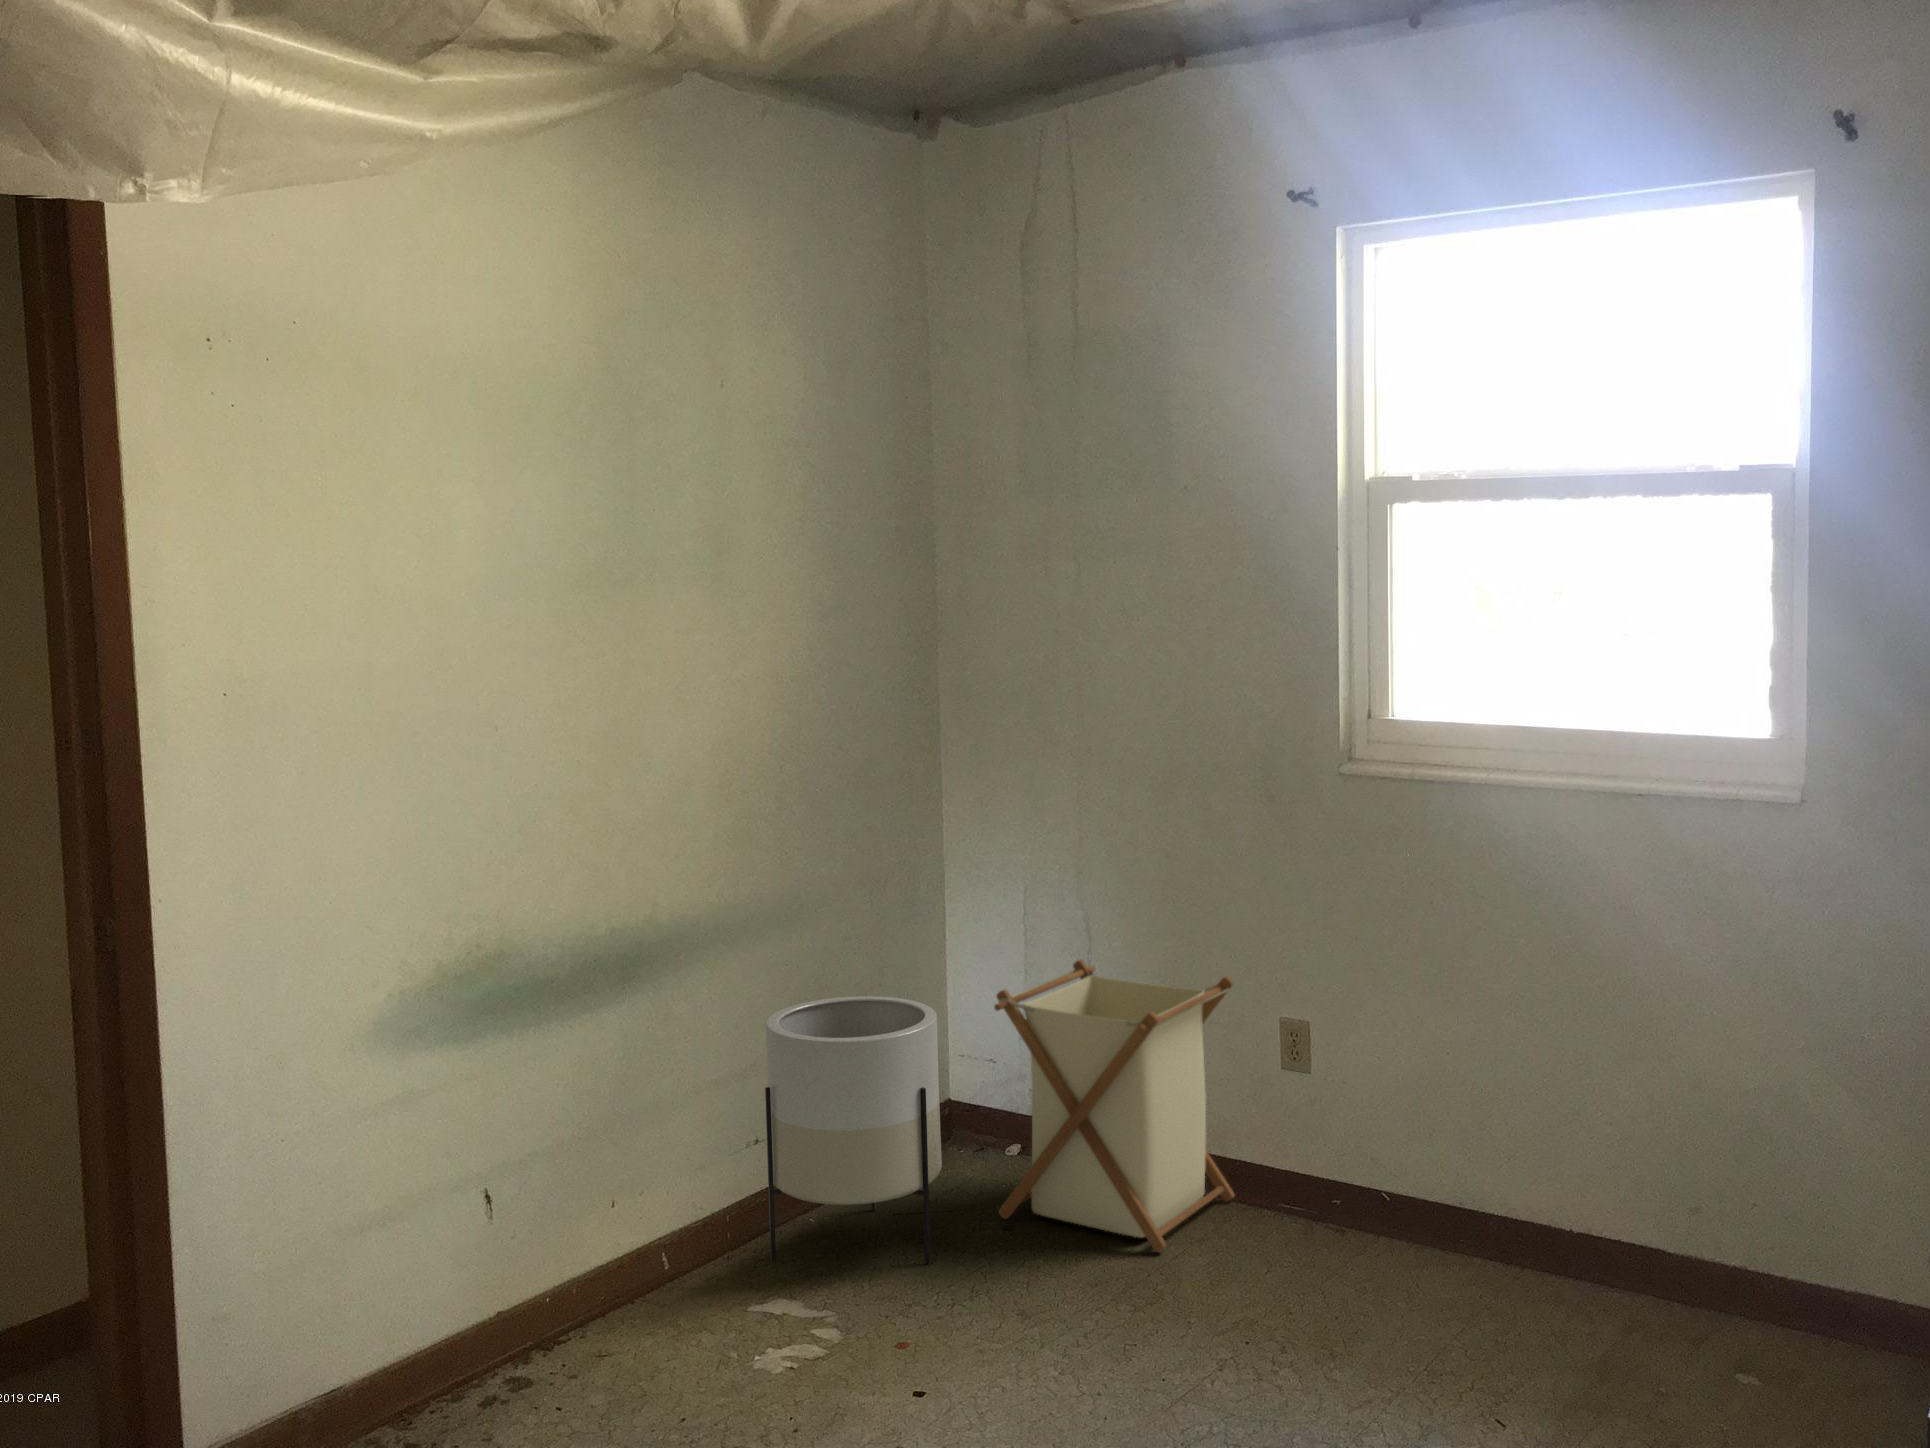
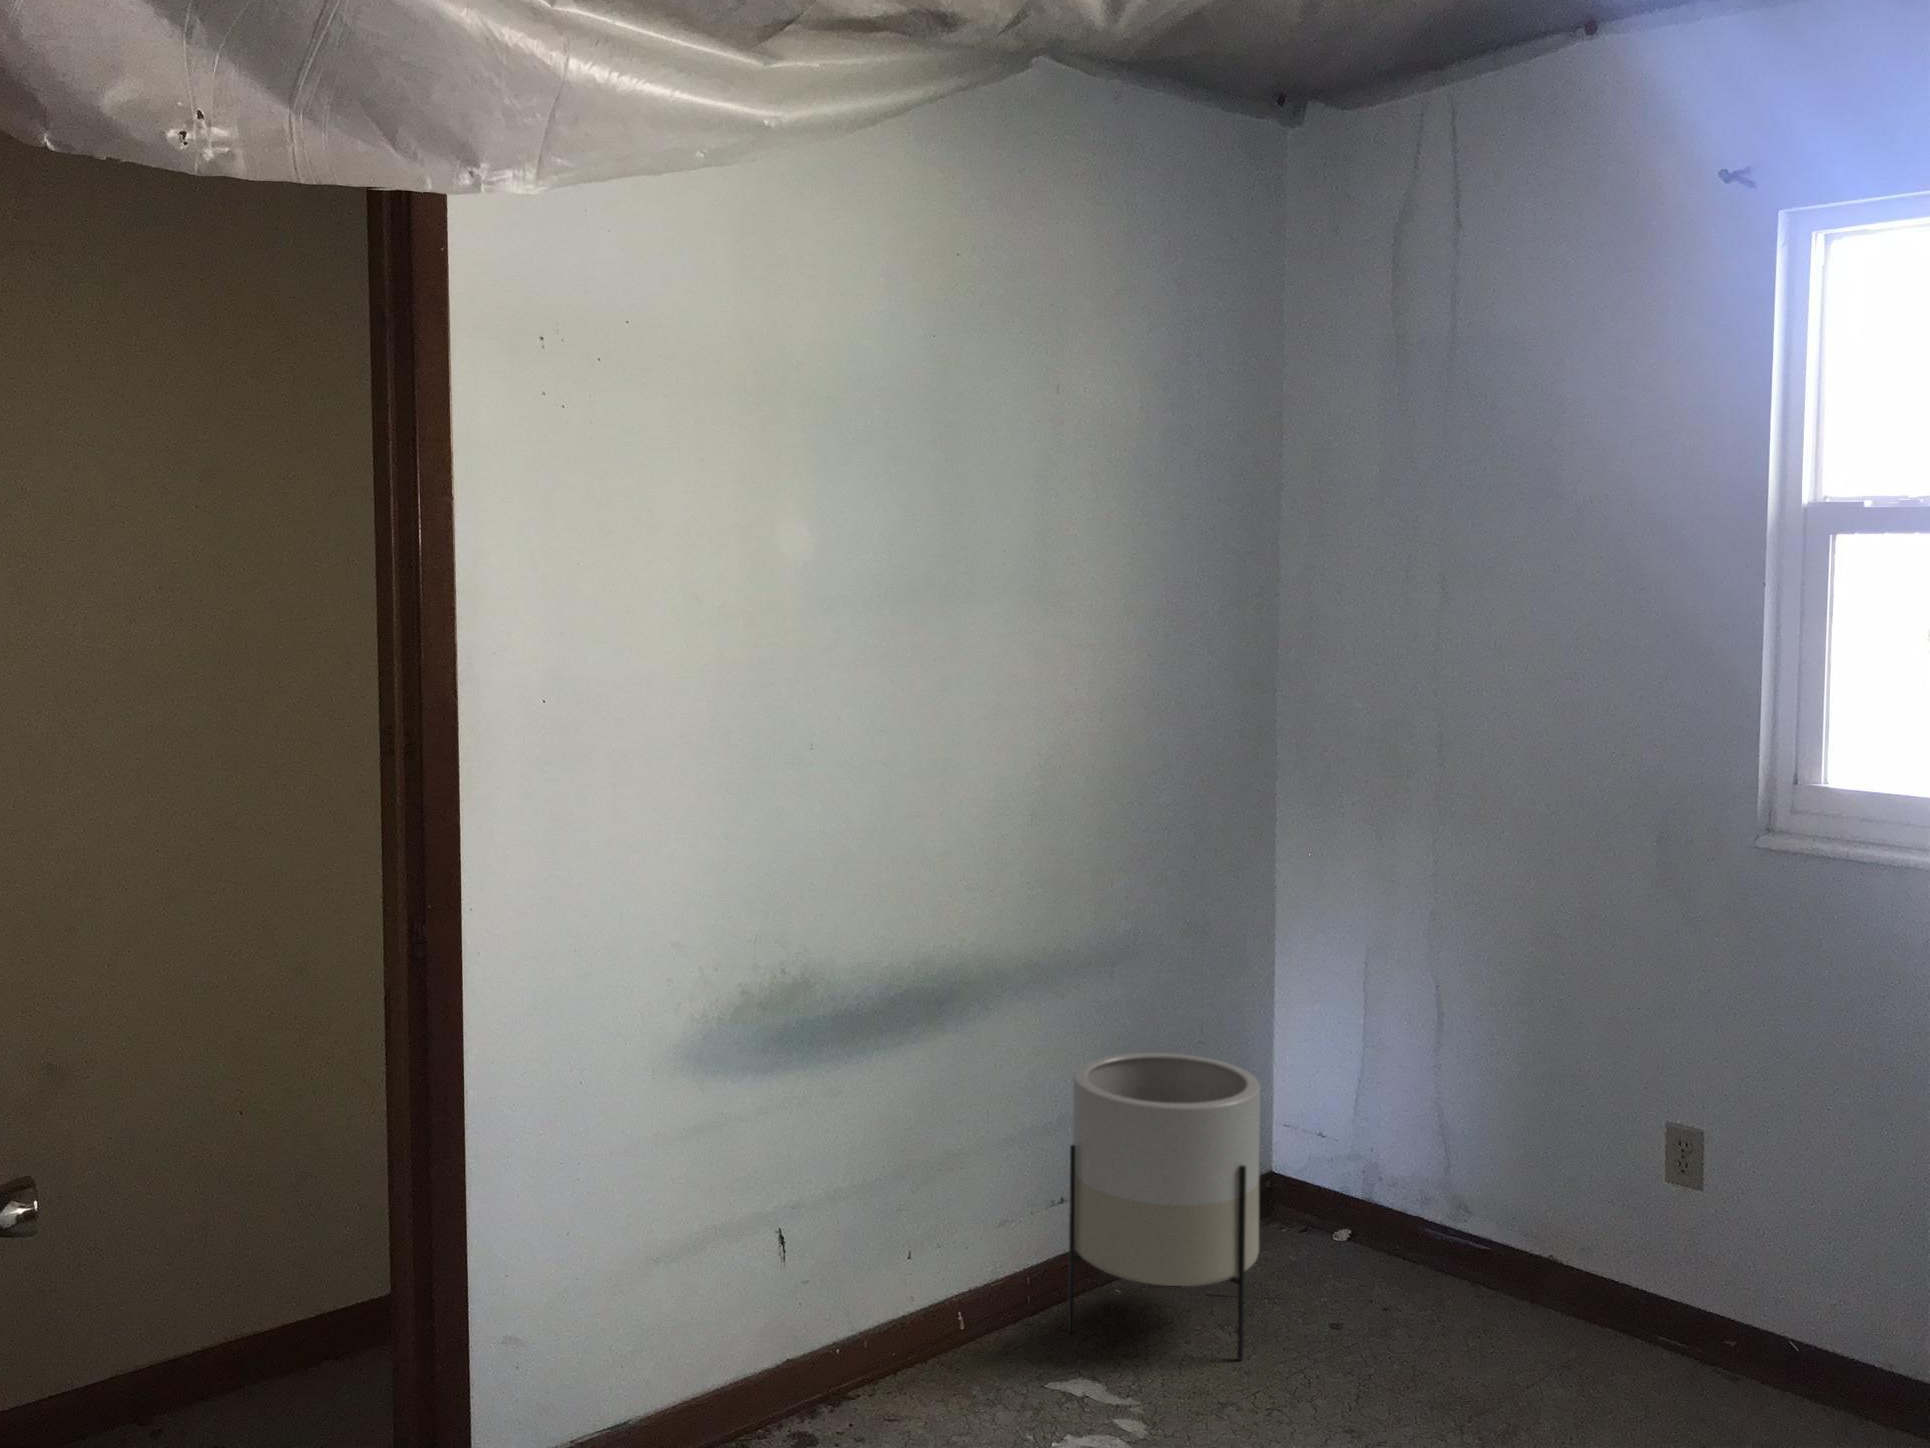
laundry basket: present [994,960,1234,1252] -> none [1320,1034,1610,1386]

